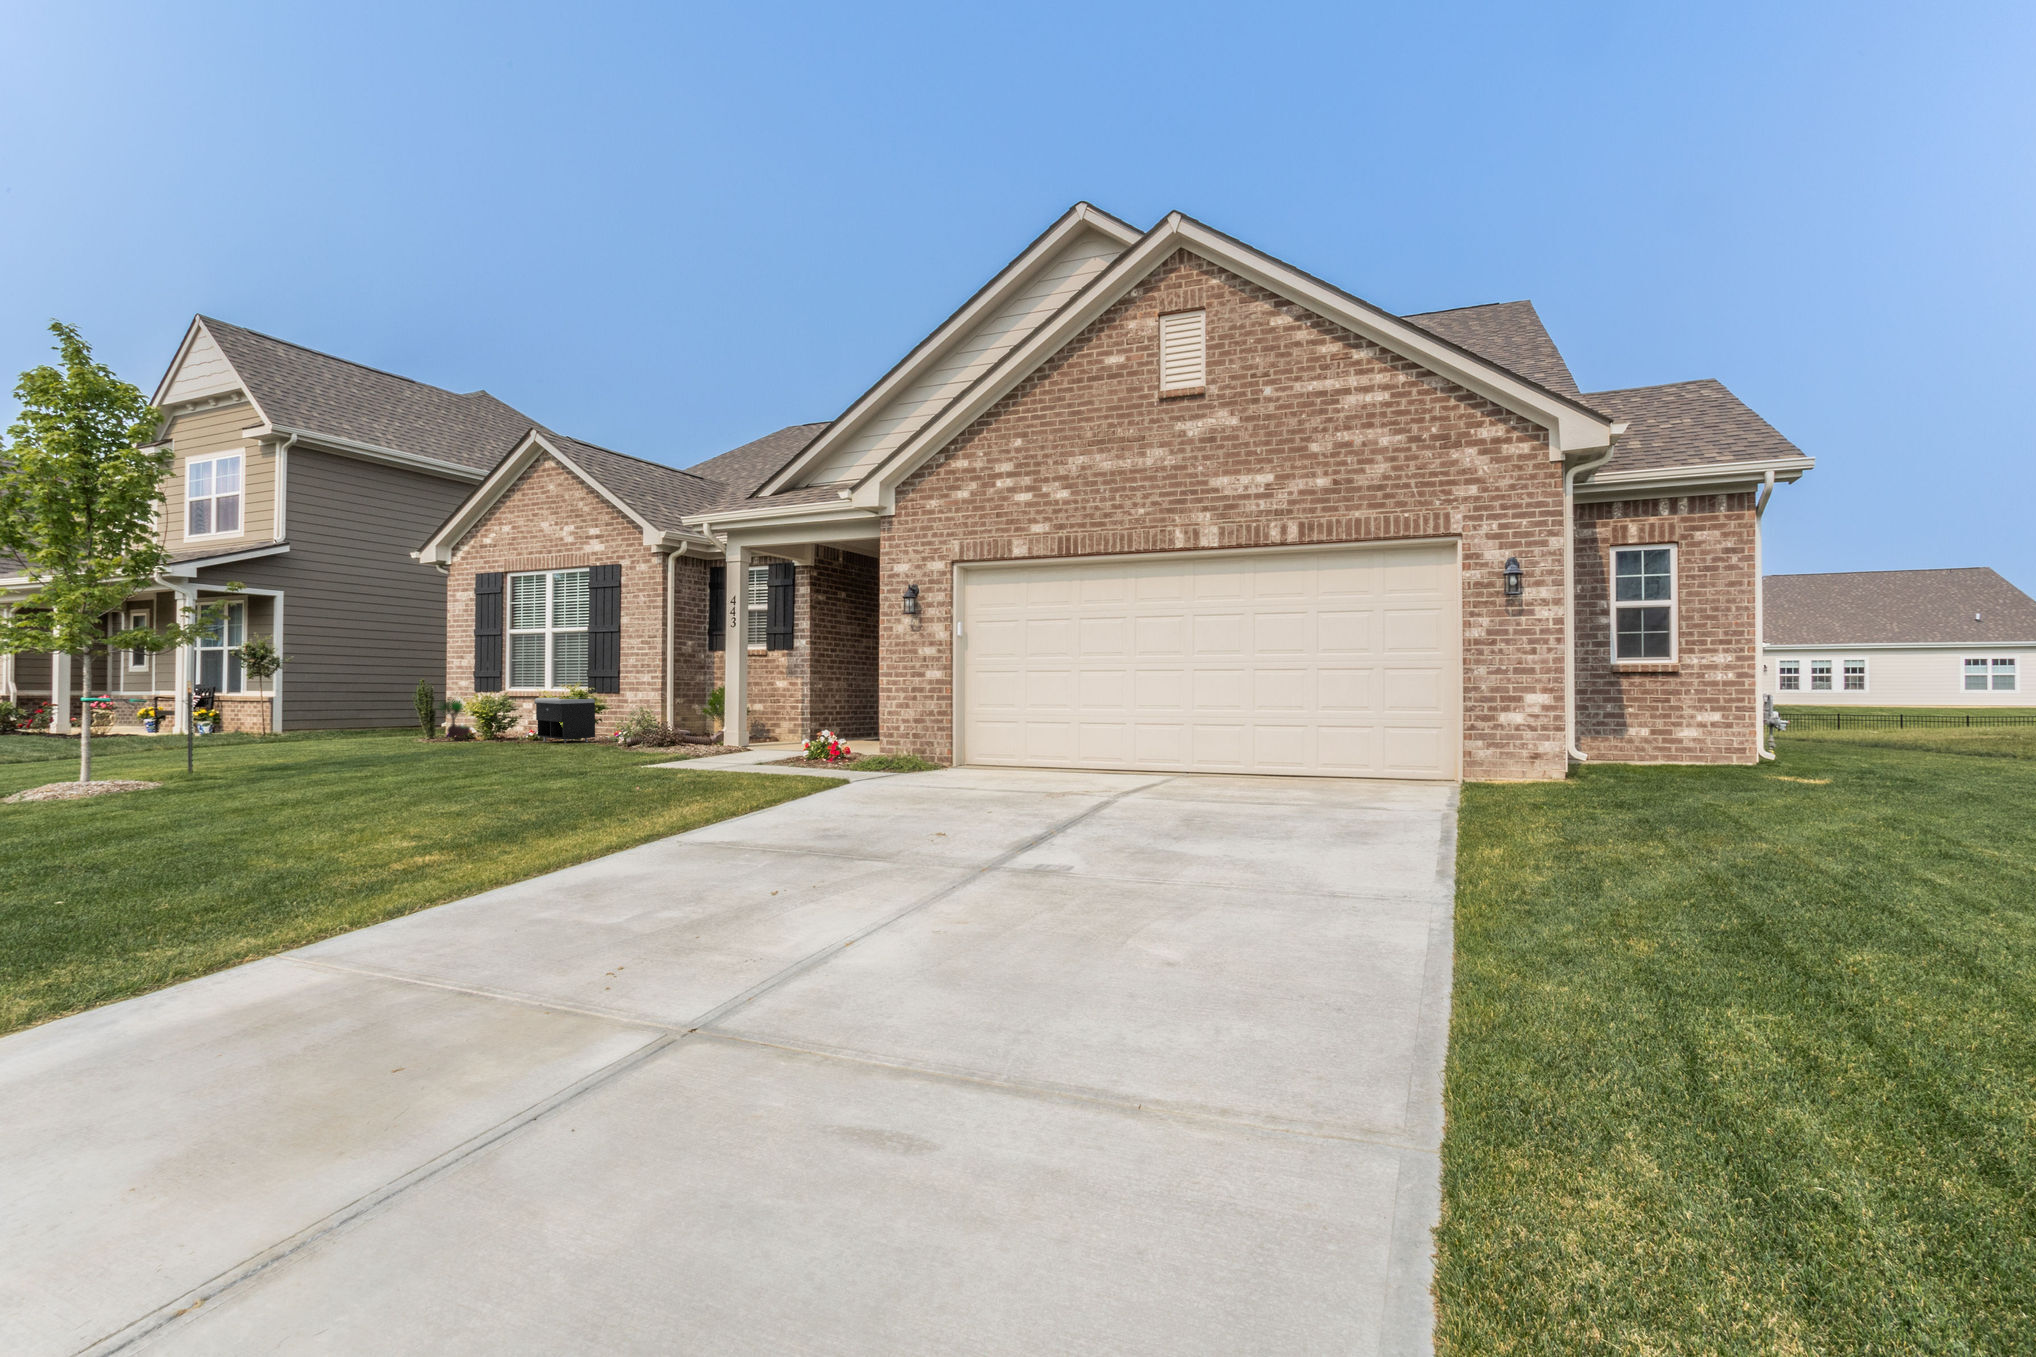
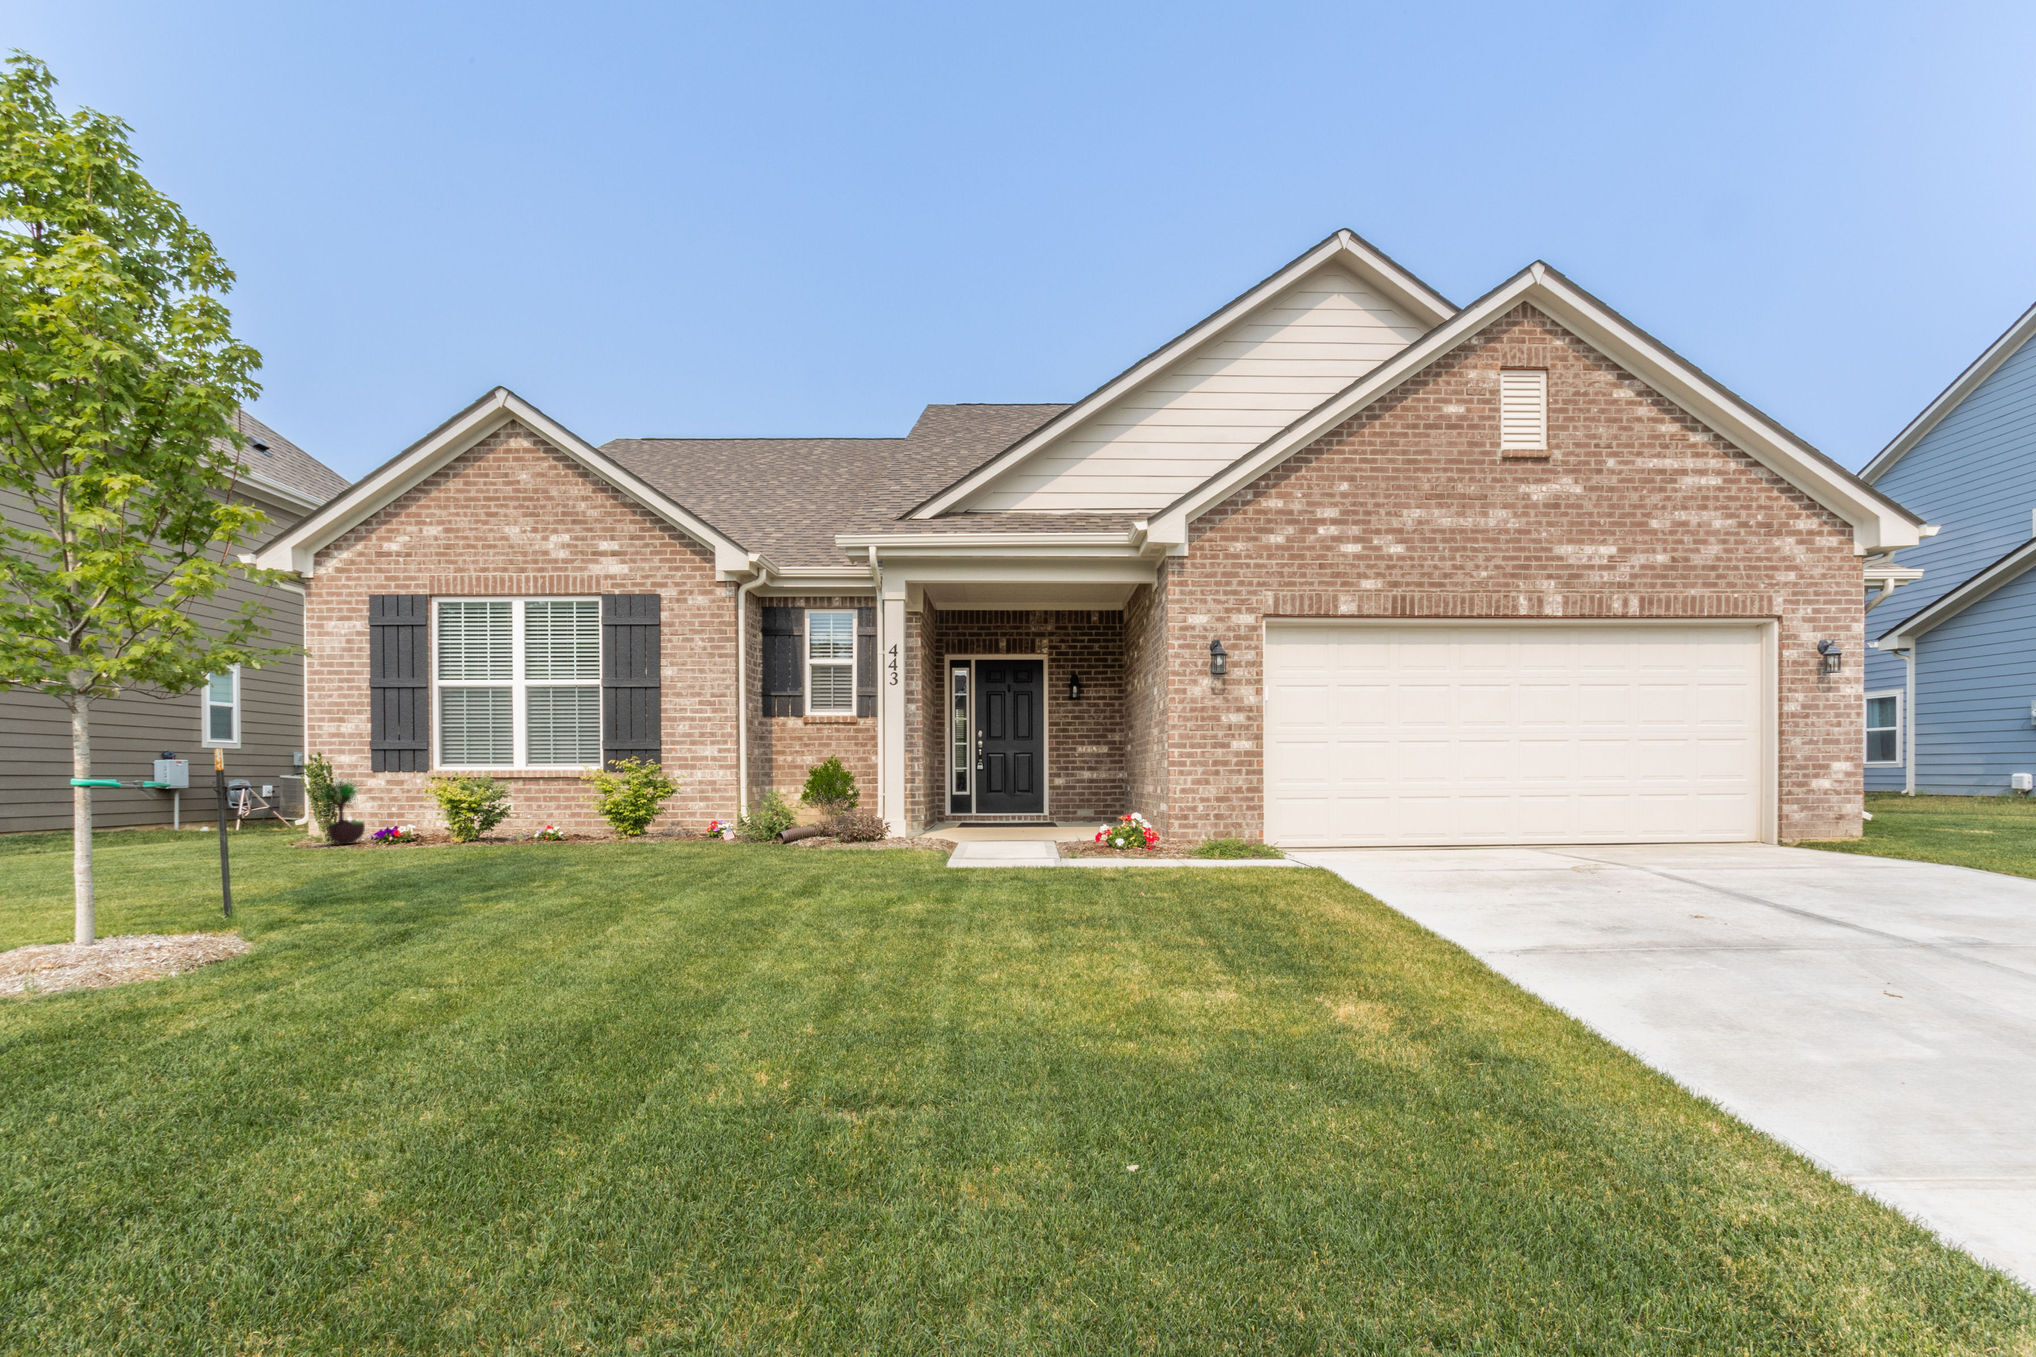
storage bench: present [534,697,595,743] -> none [515,775,615,843]

